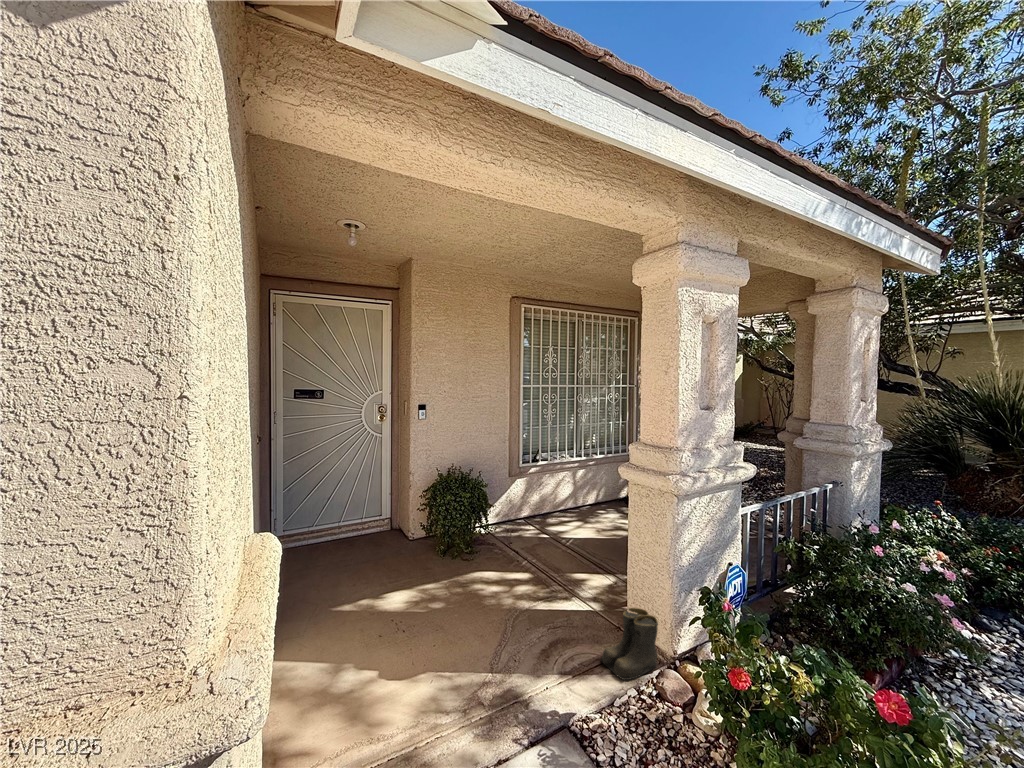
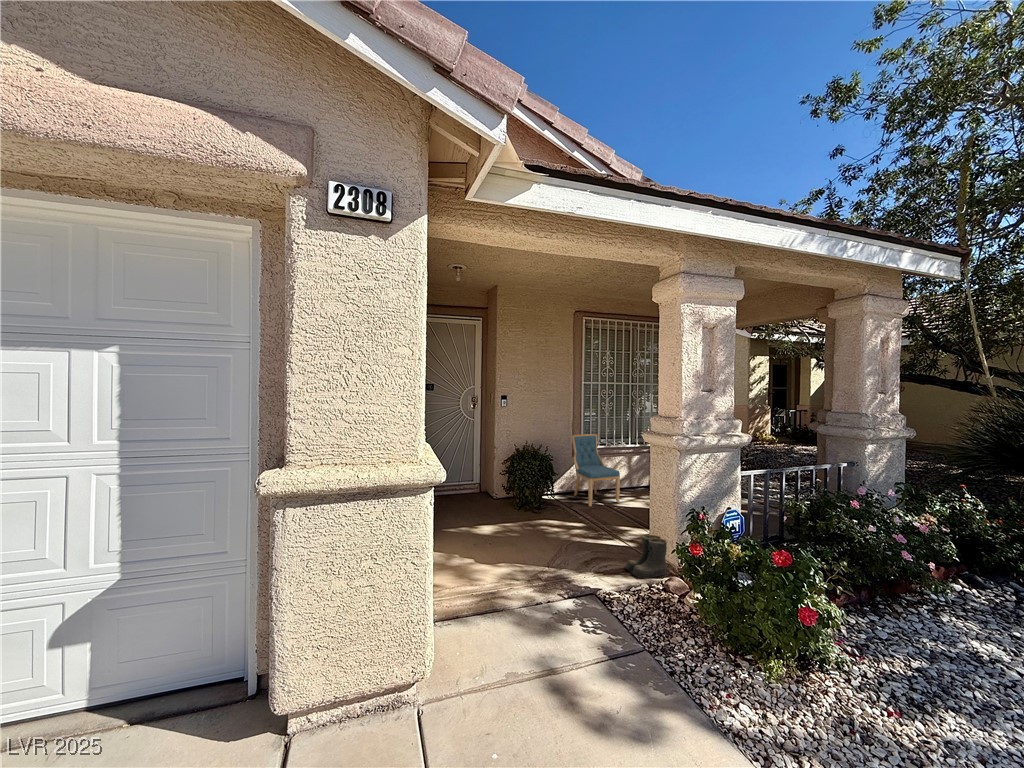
chair: none [509,448,568,542] -> present [572,434,620,506]

